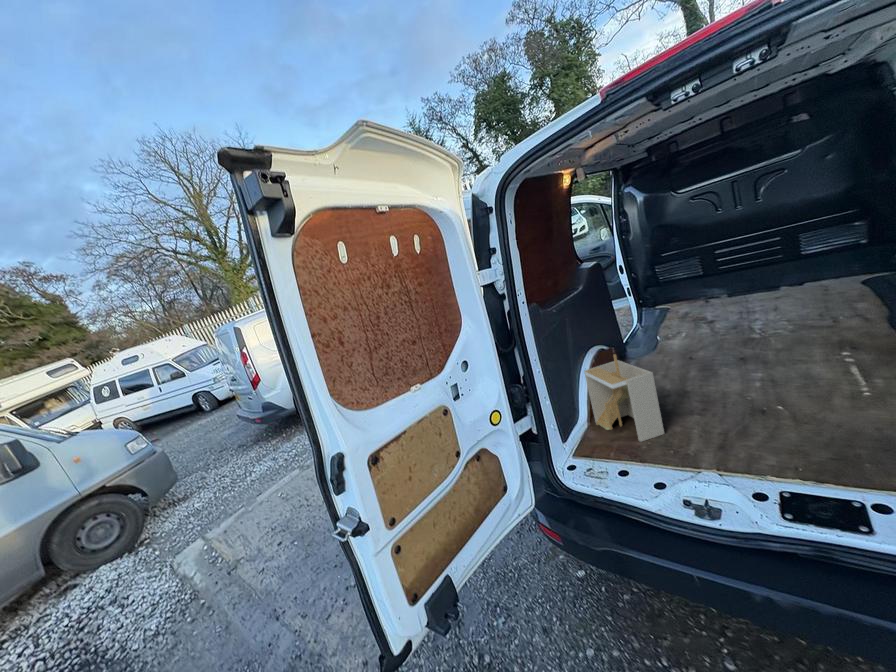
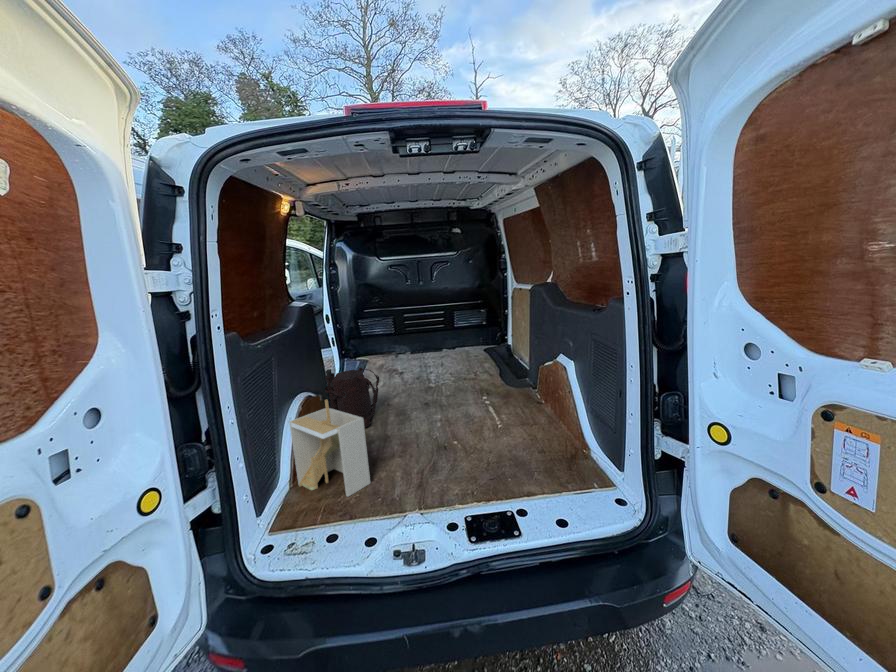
backpack: none [617,319,678,380] -> present [325,368,379,427]

